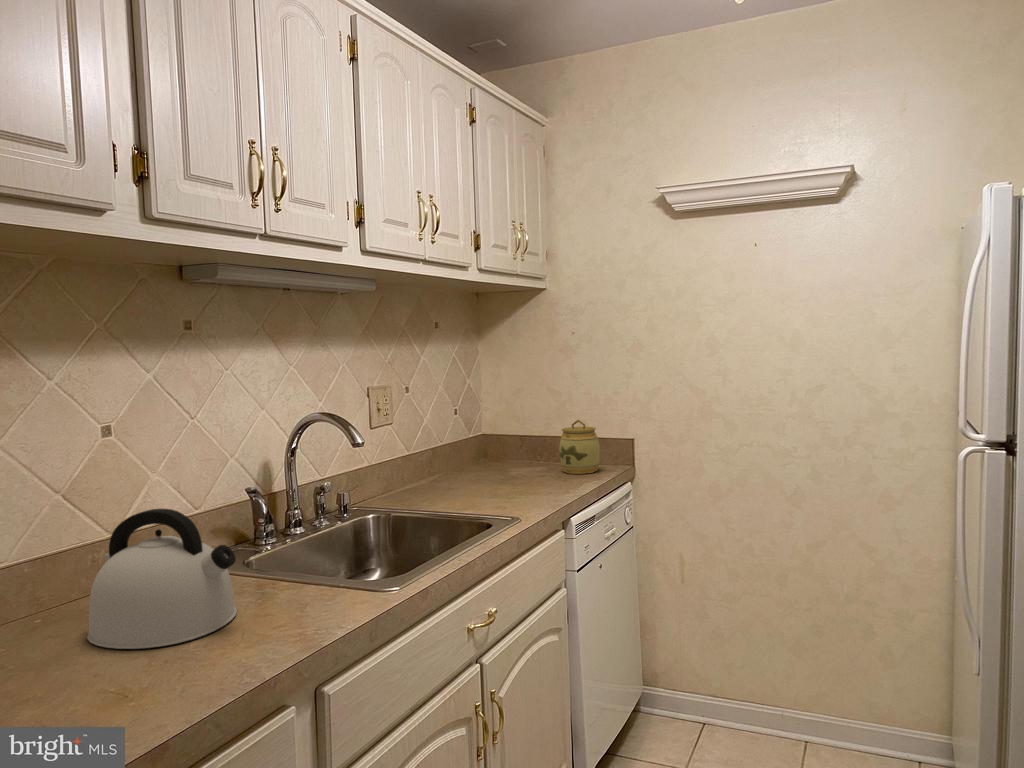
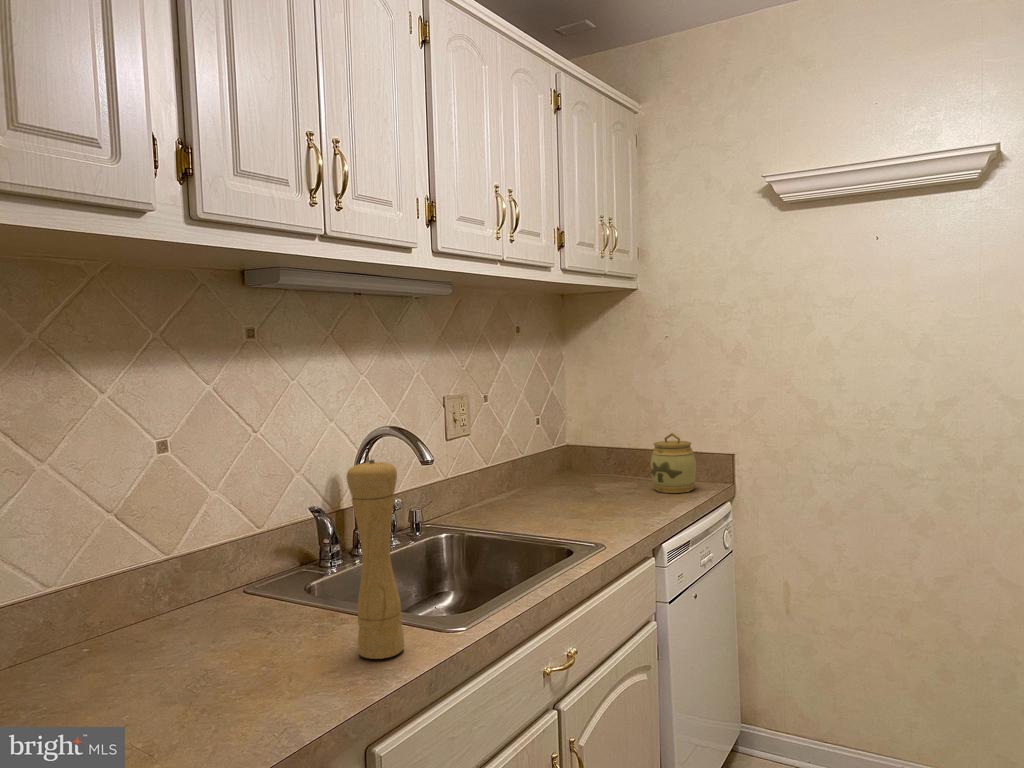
pepper mill: none [293,437,346,615] -> present [347,460,404,659]
kettle: present [88,509,237,649] -> none [129,535,287,691]

